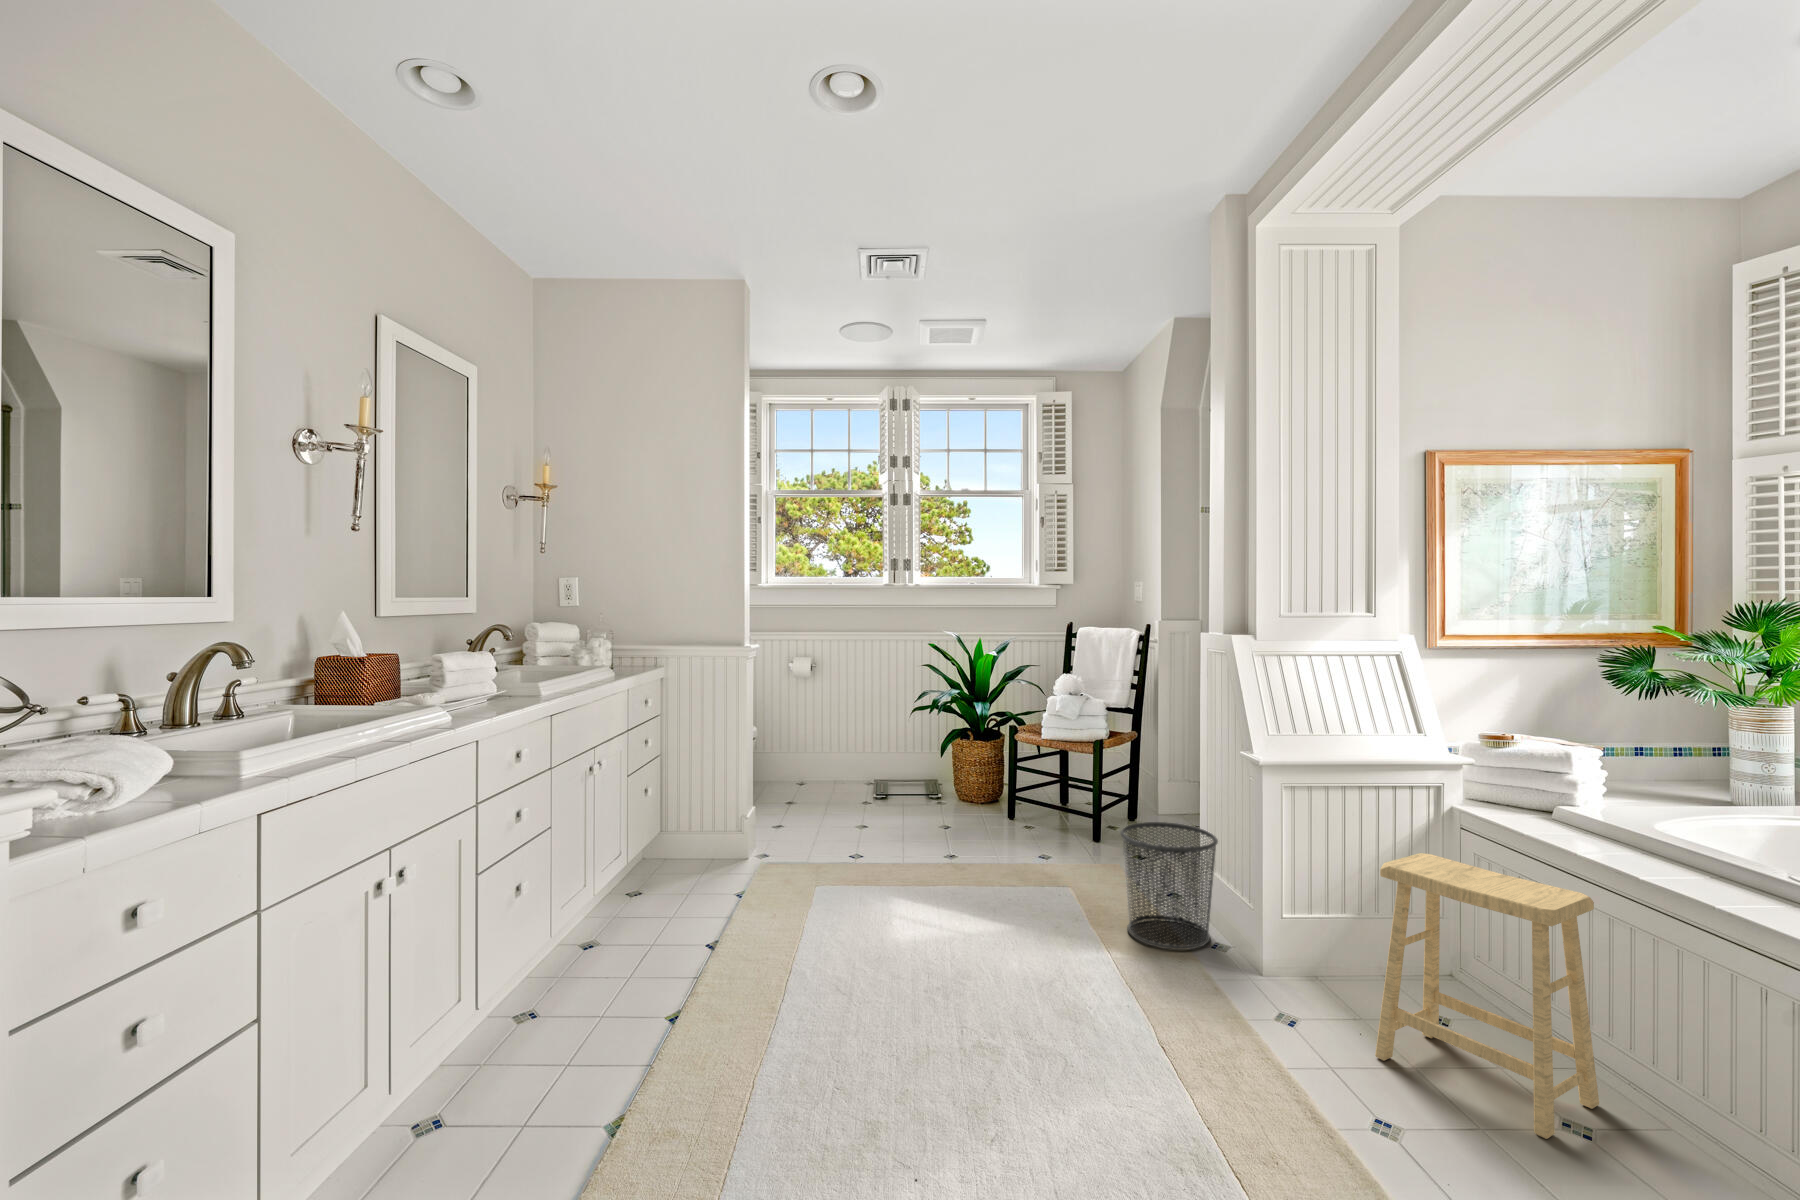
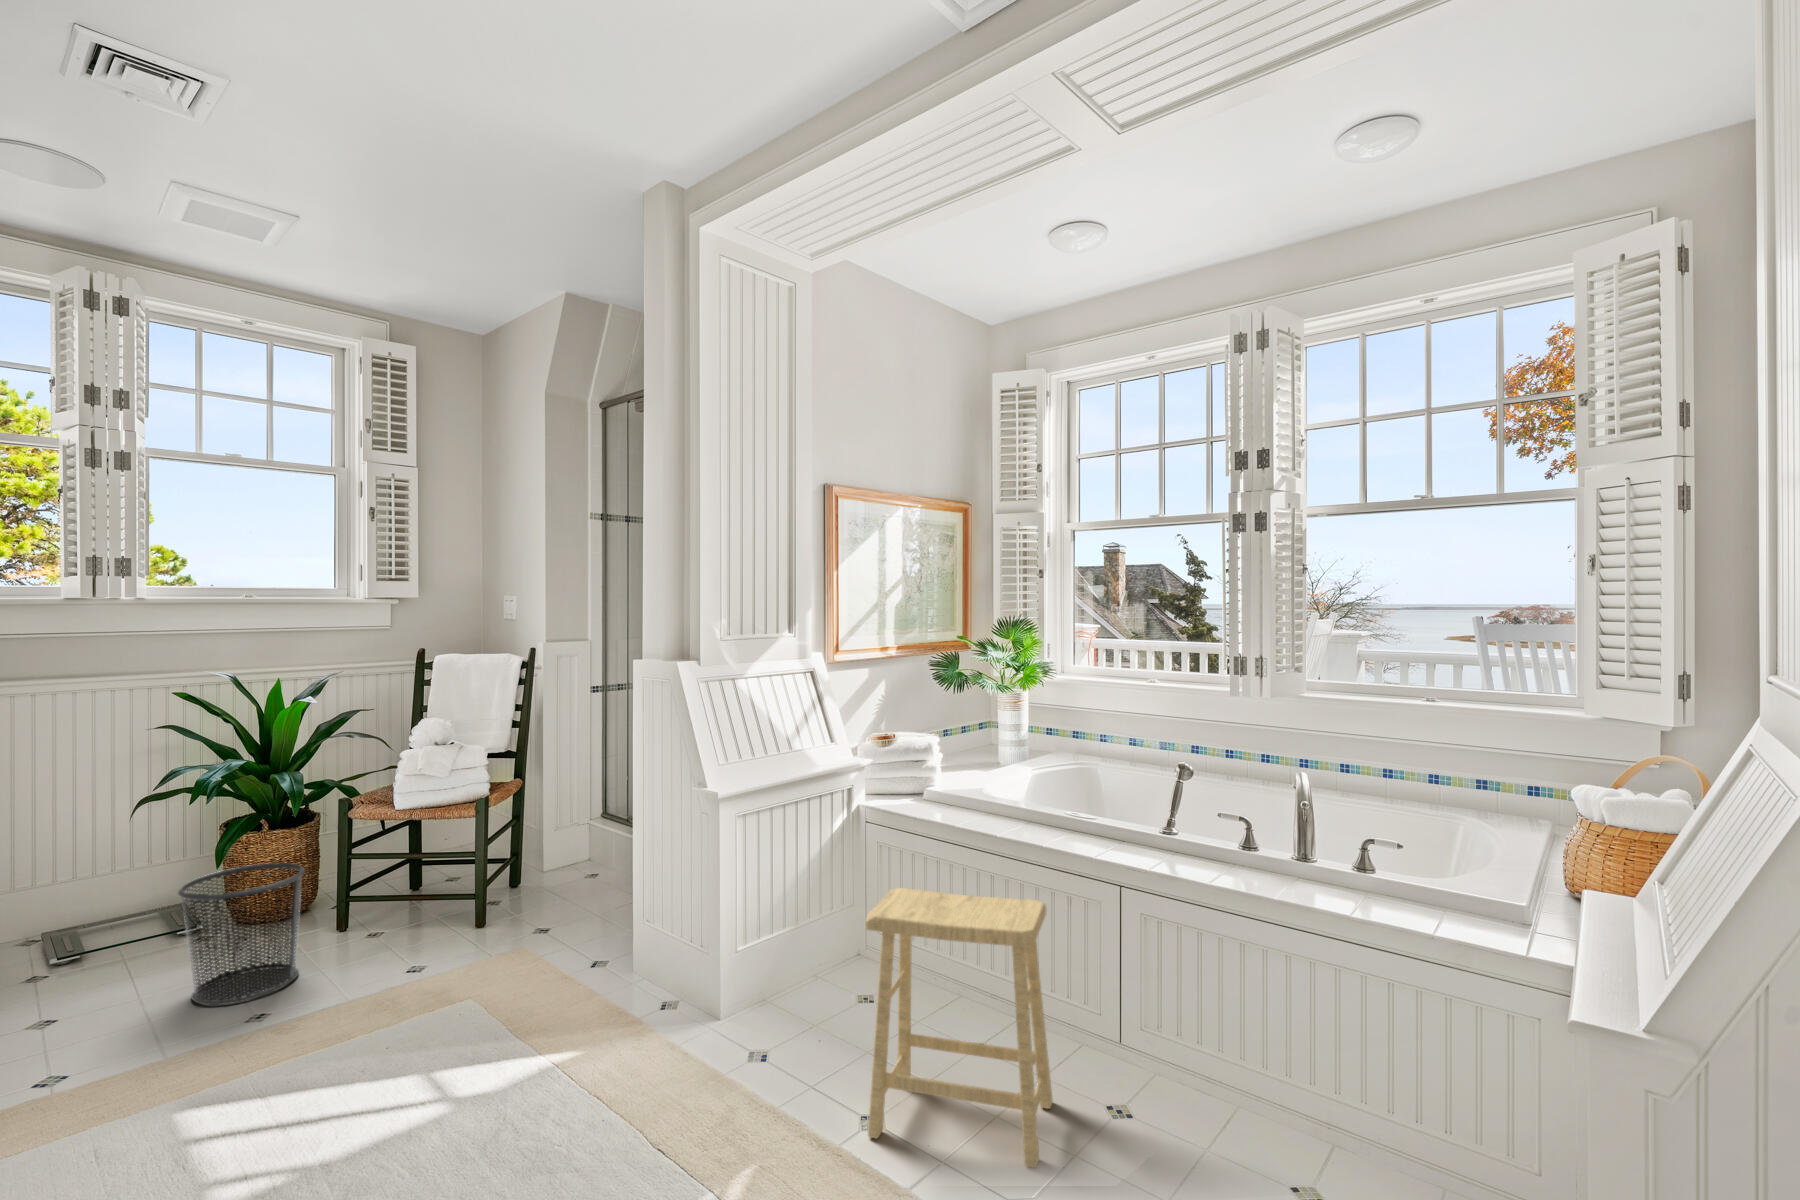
waste bin: present [1120,822,1218,950] -> present [178,863,305,1005]

